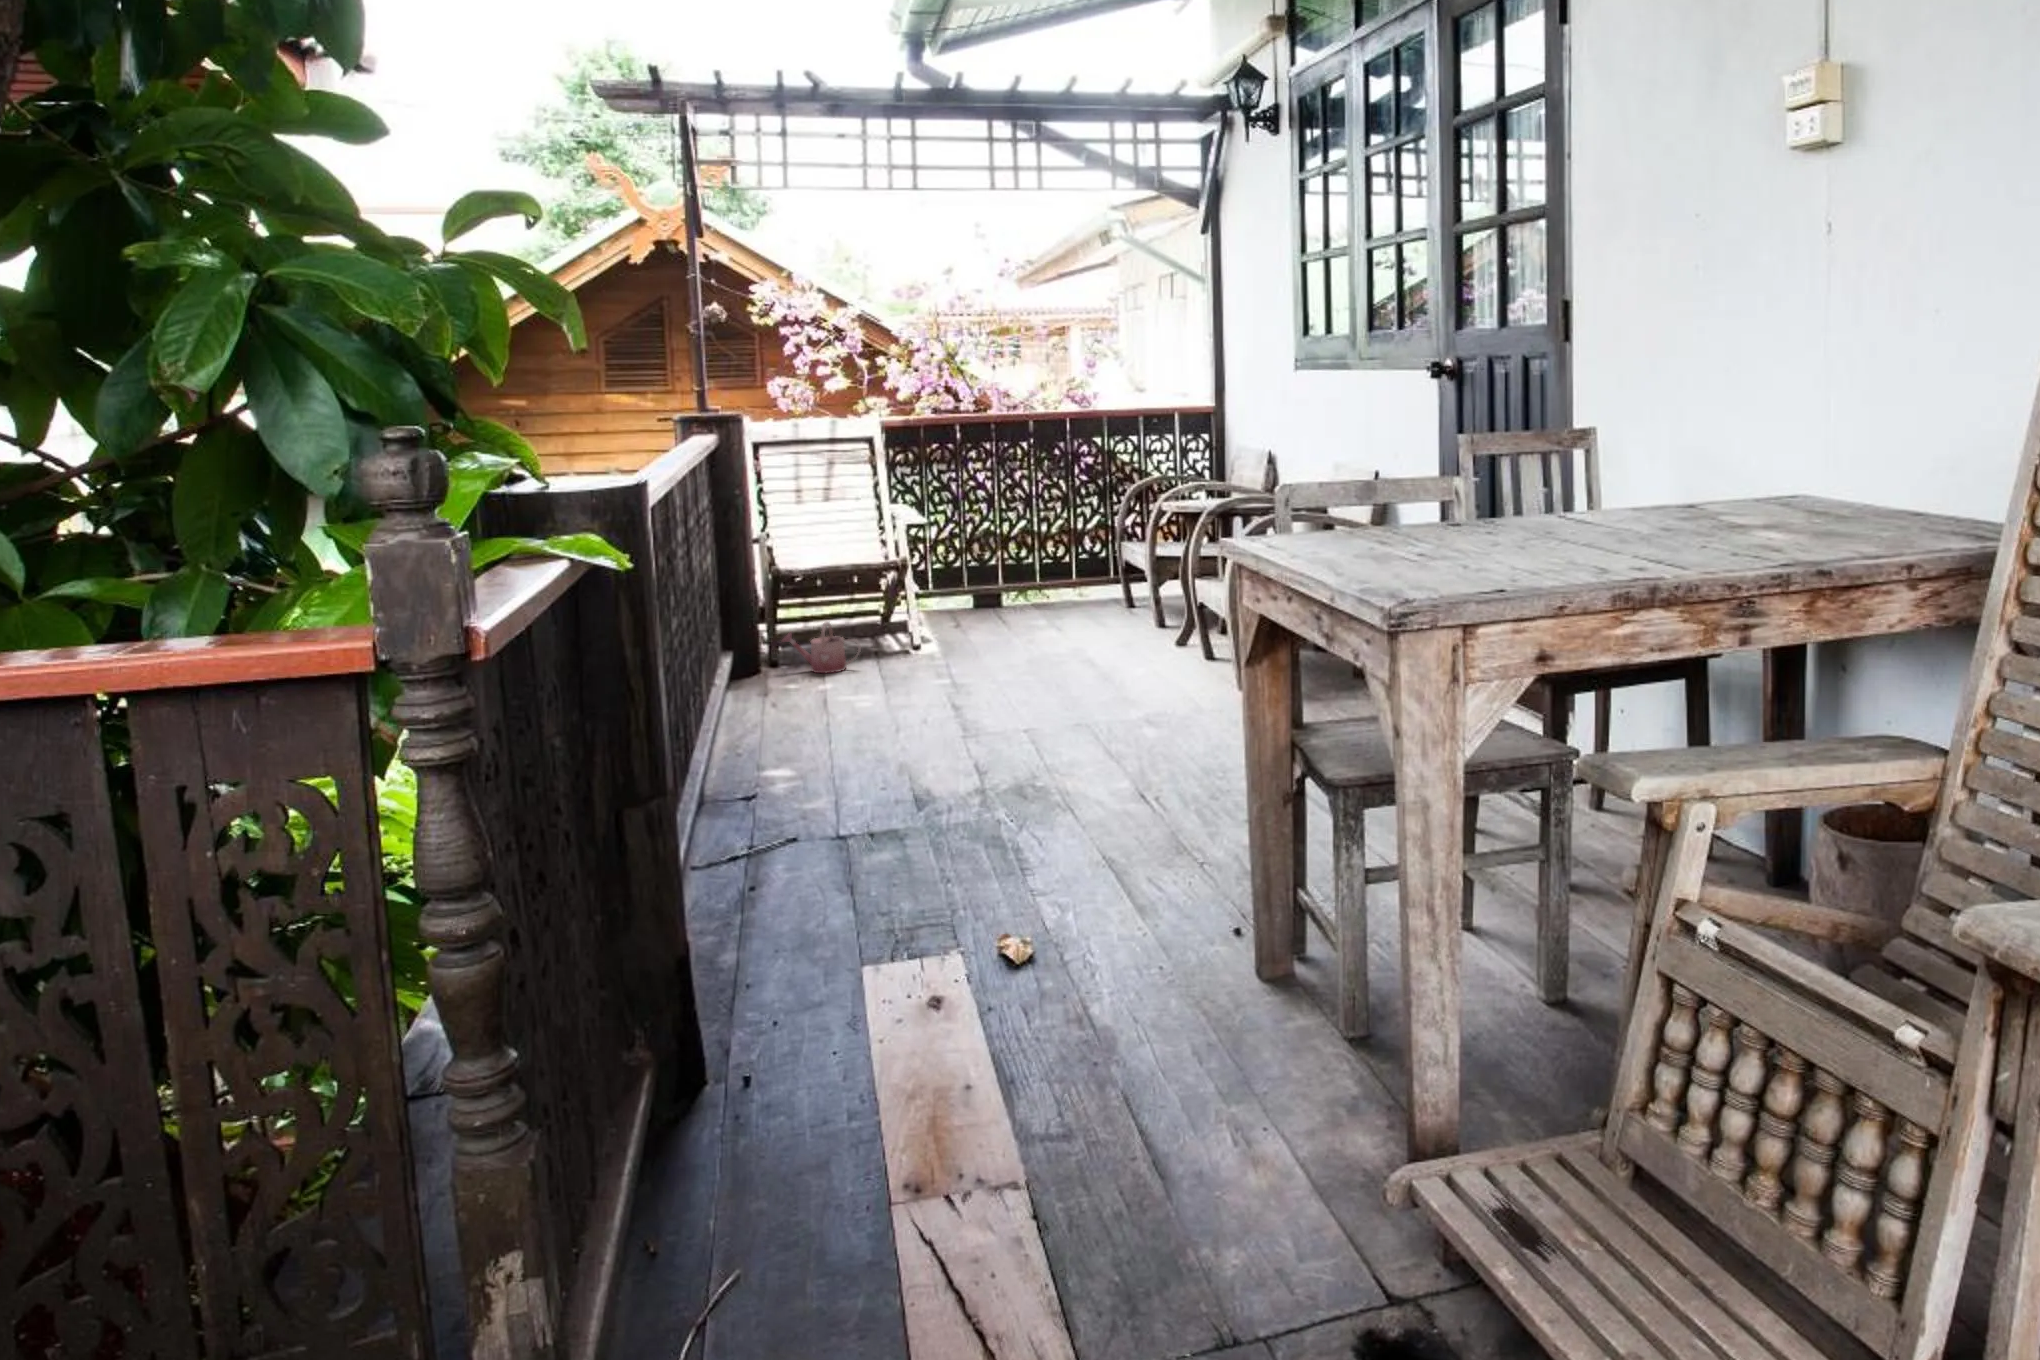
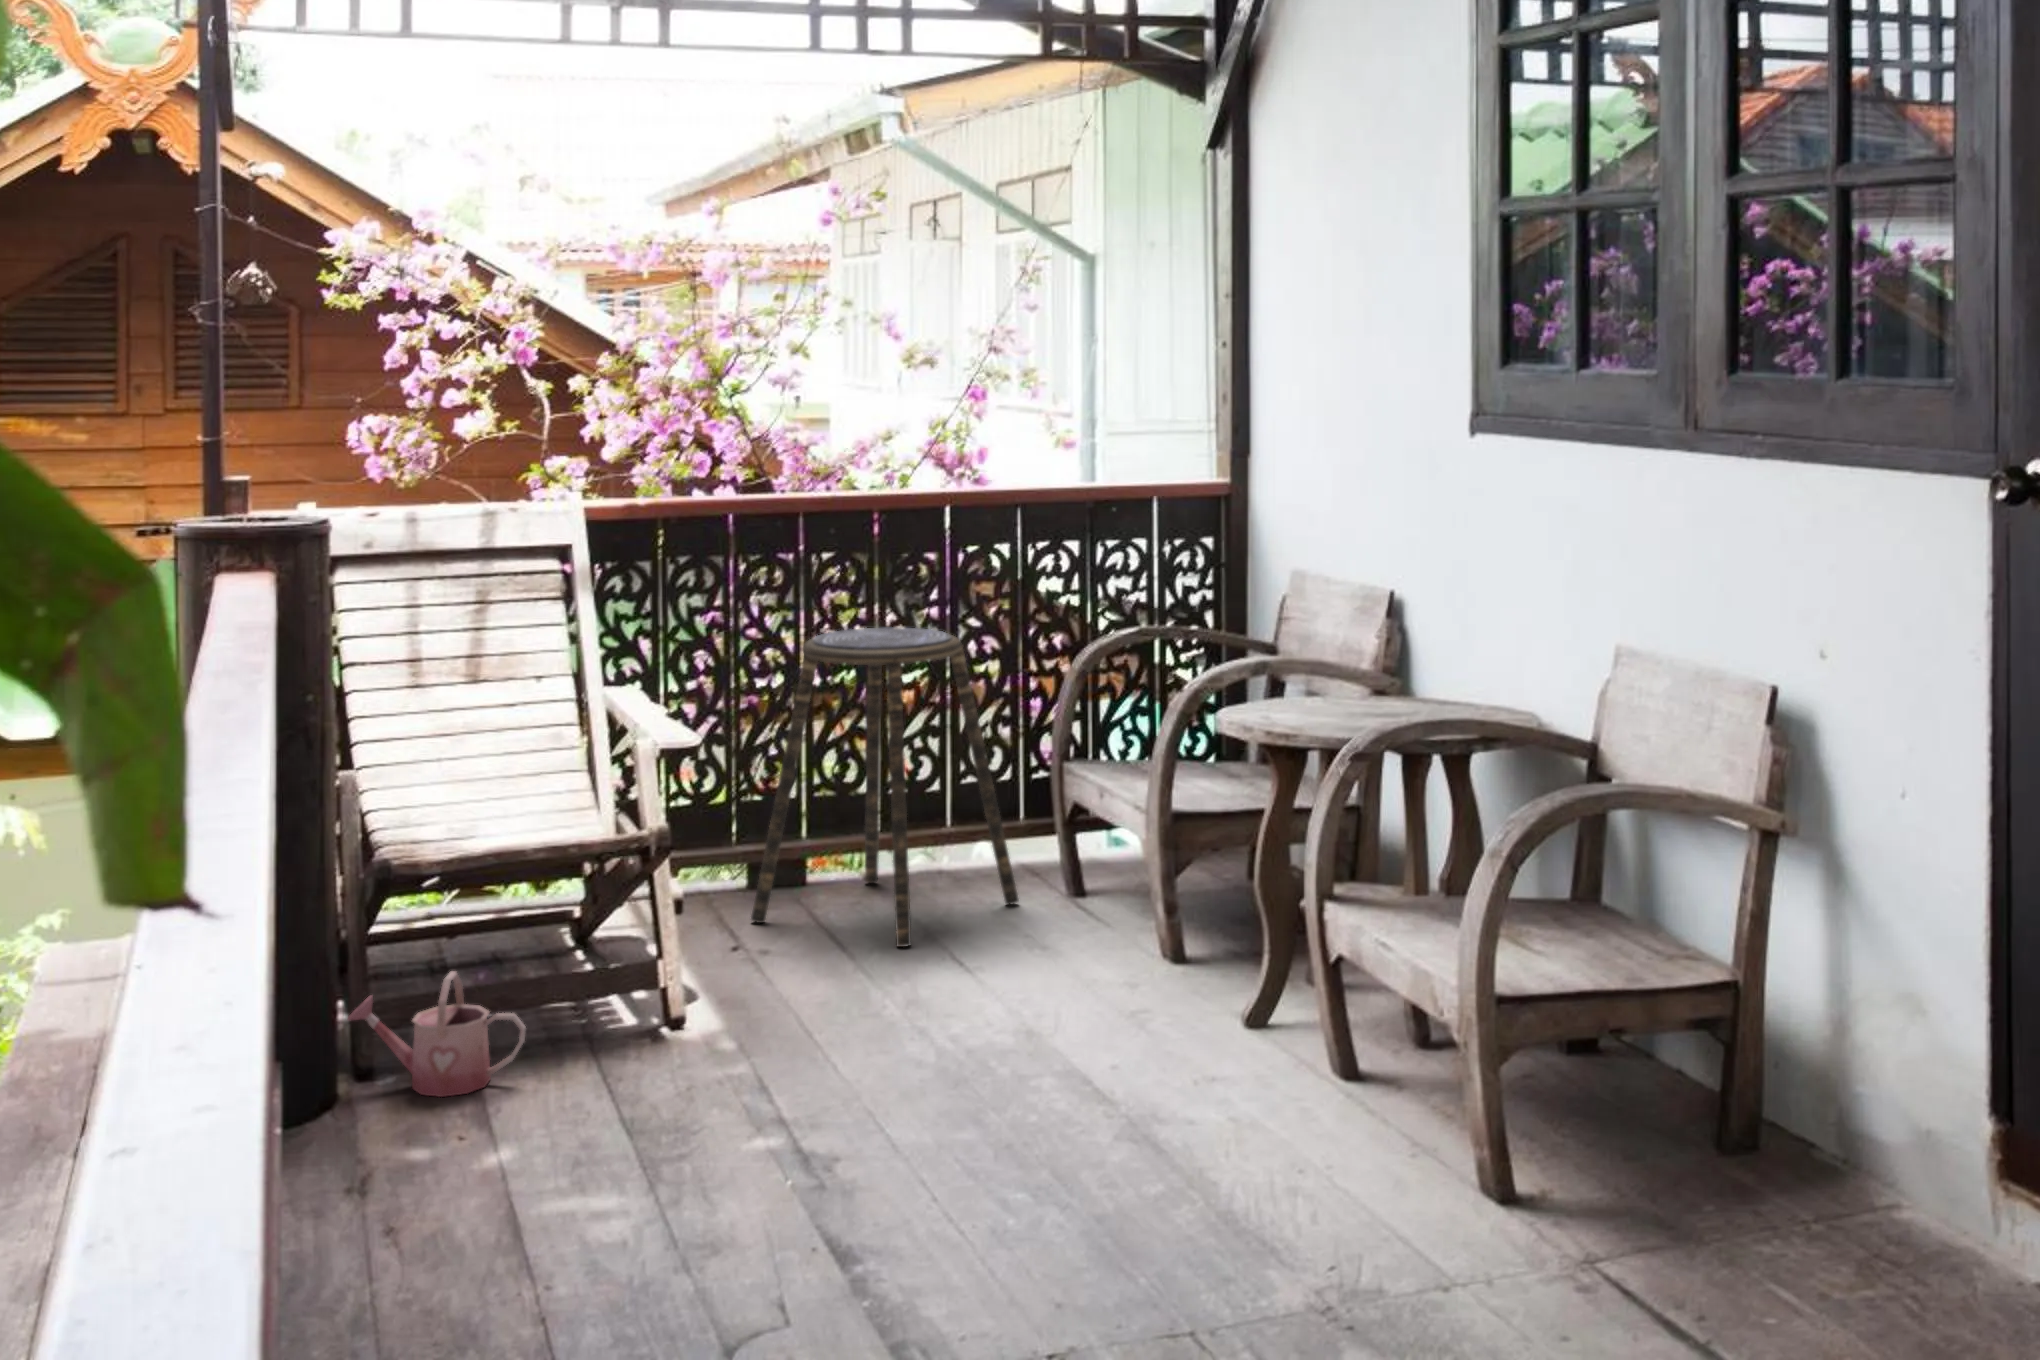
stool: none [972,479,1103,625] -> present [751,628,1019,947]

